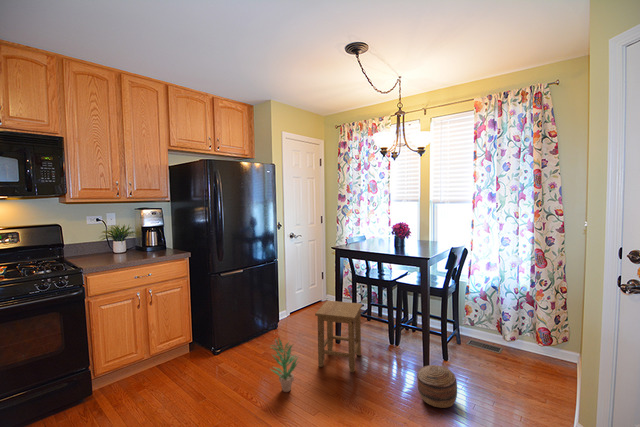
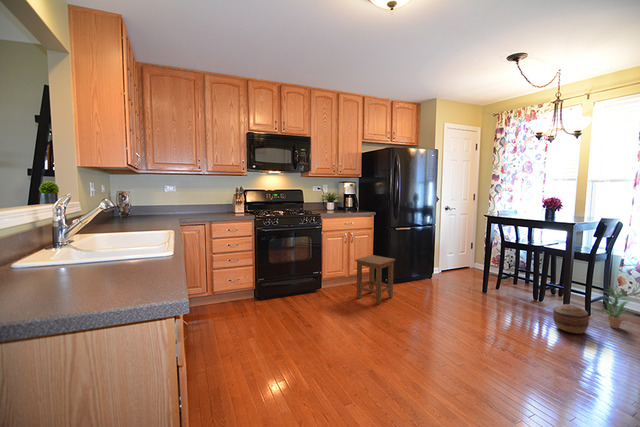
stool: present [315,300,362,372] -> present [355,255,395,304]
potted plant: present [272,339,297,392] -> present [603,286,628,329]

